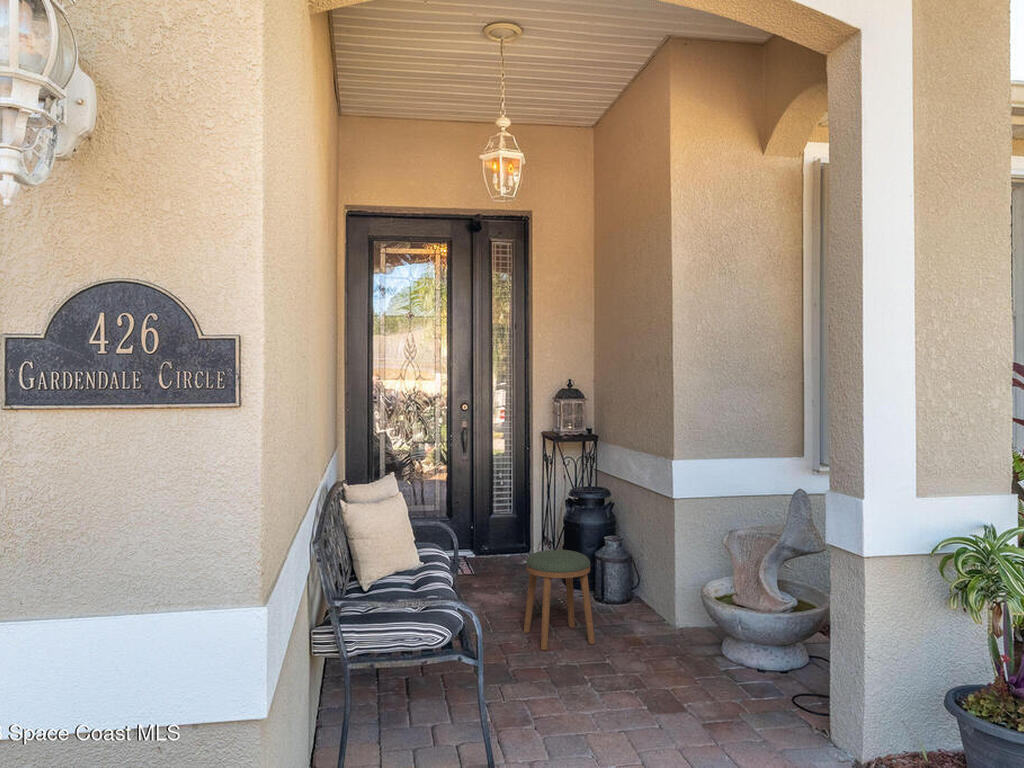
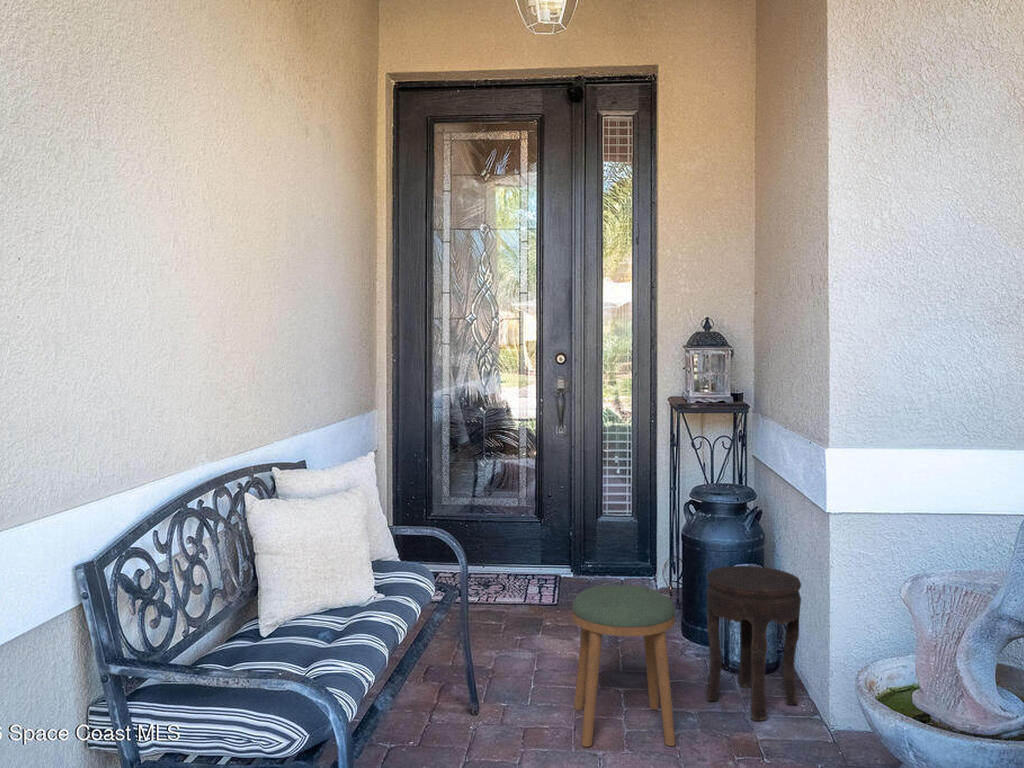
side table: none [598,535,654,626] -> present [706,566,801,721]

